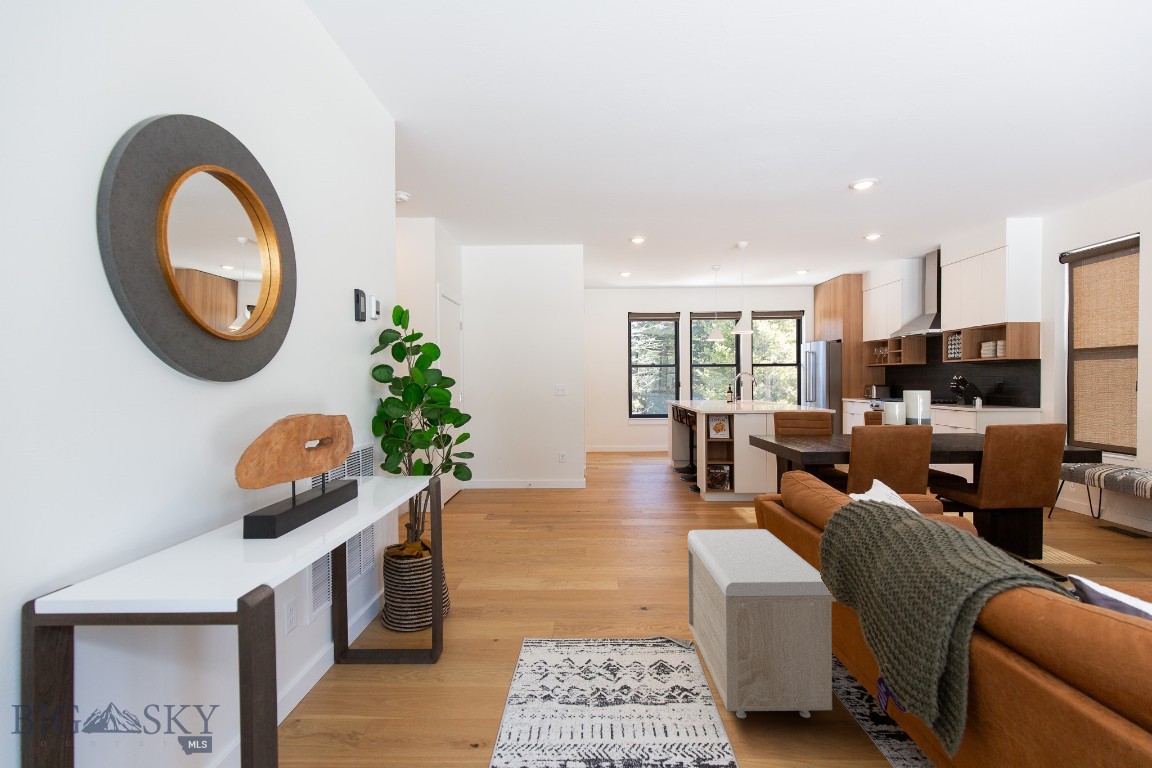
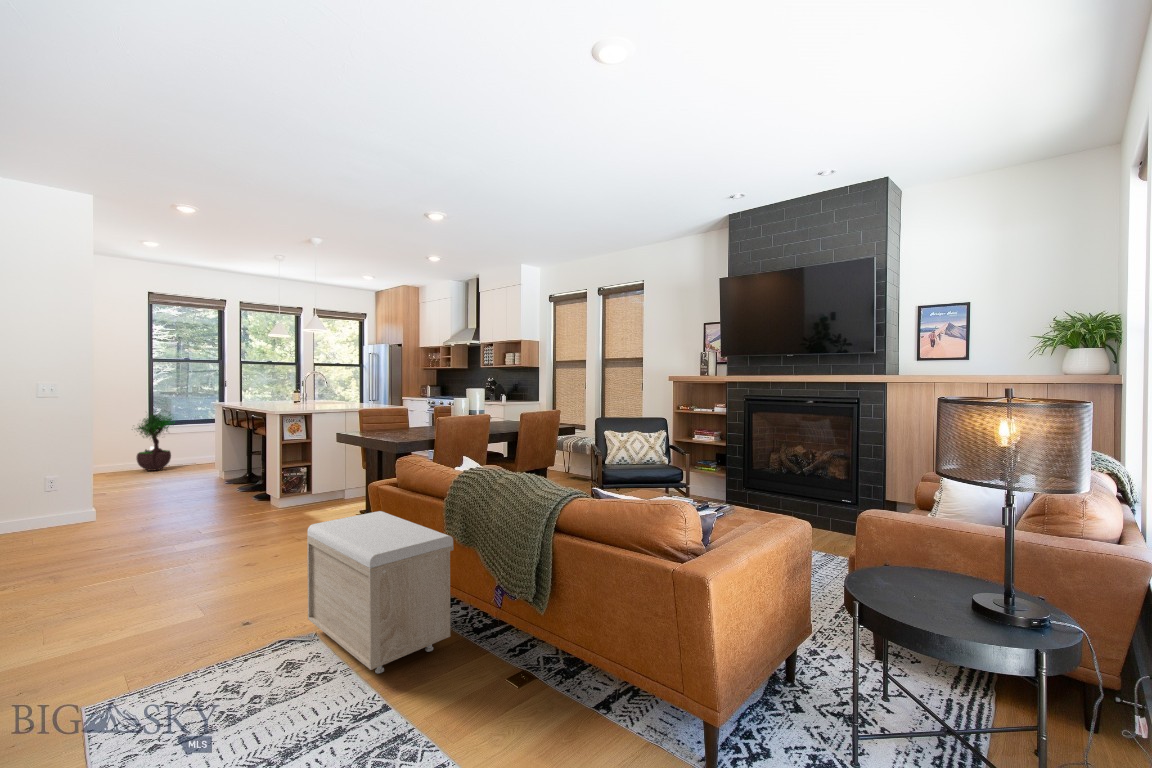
potted tree: none [613,403,643,453] -> present [136,414,175,471]

